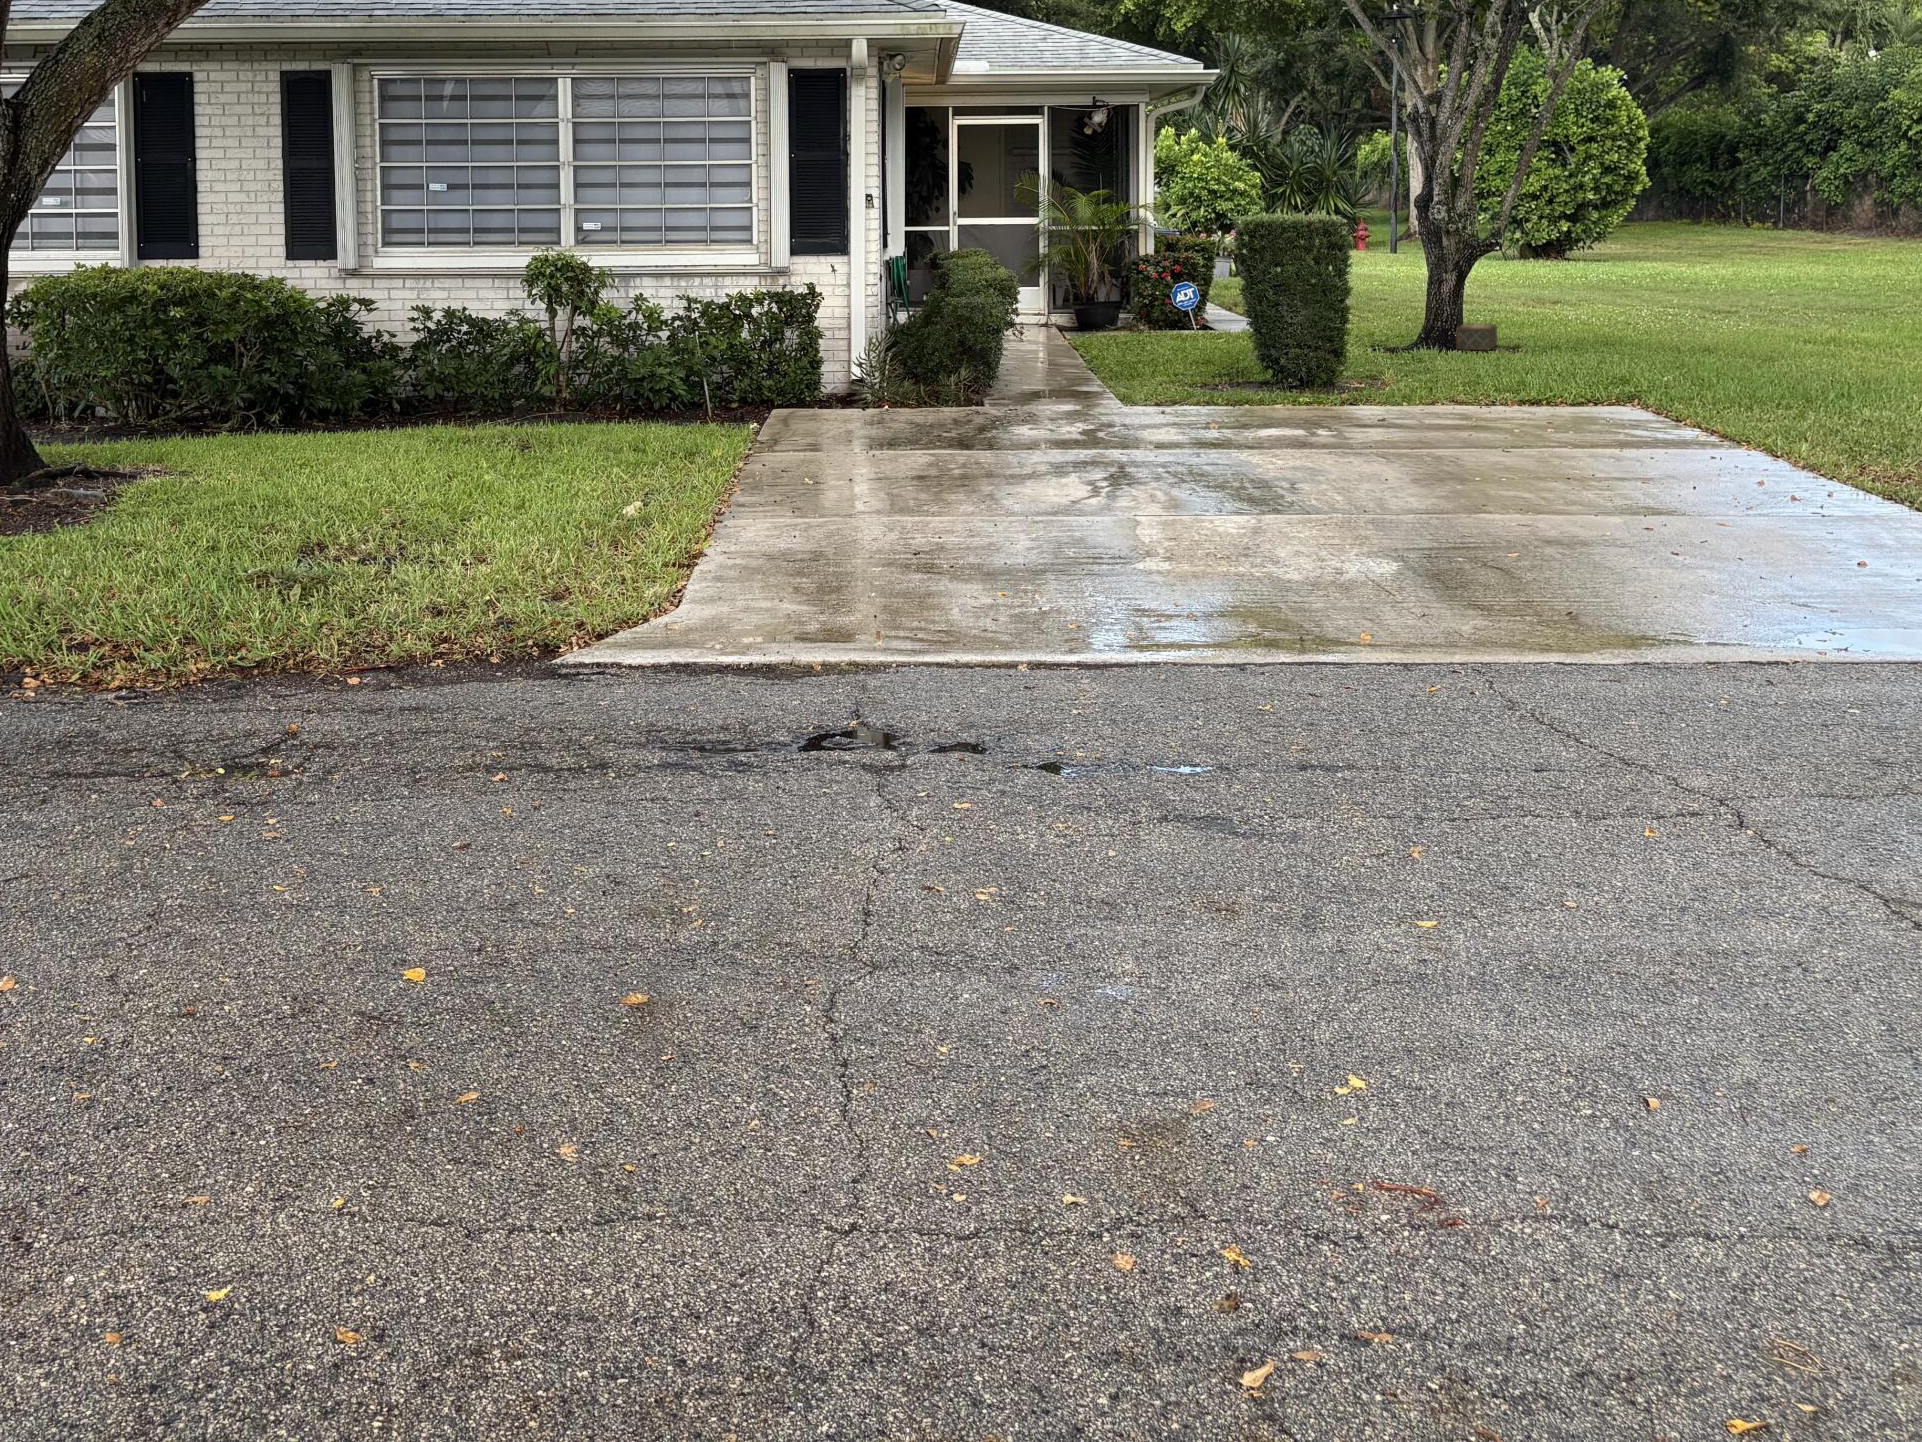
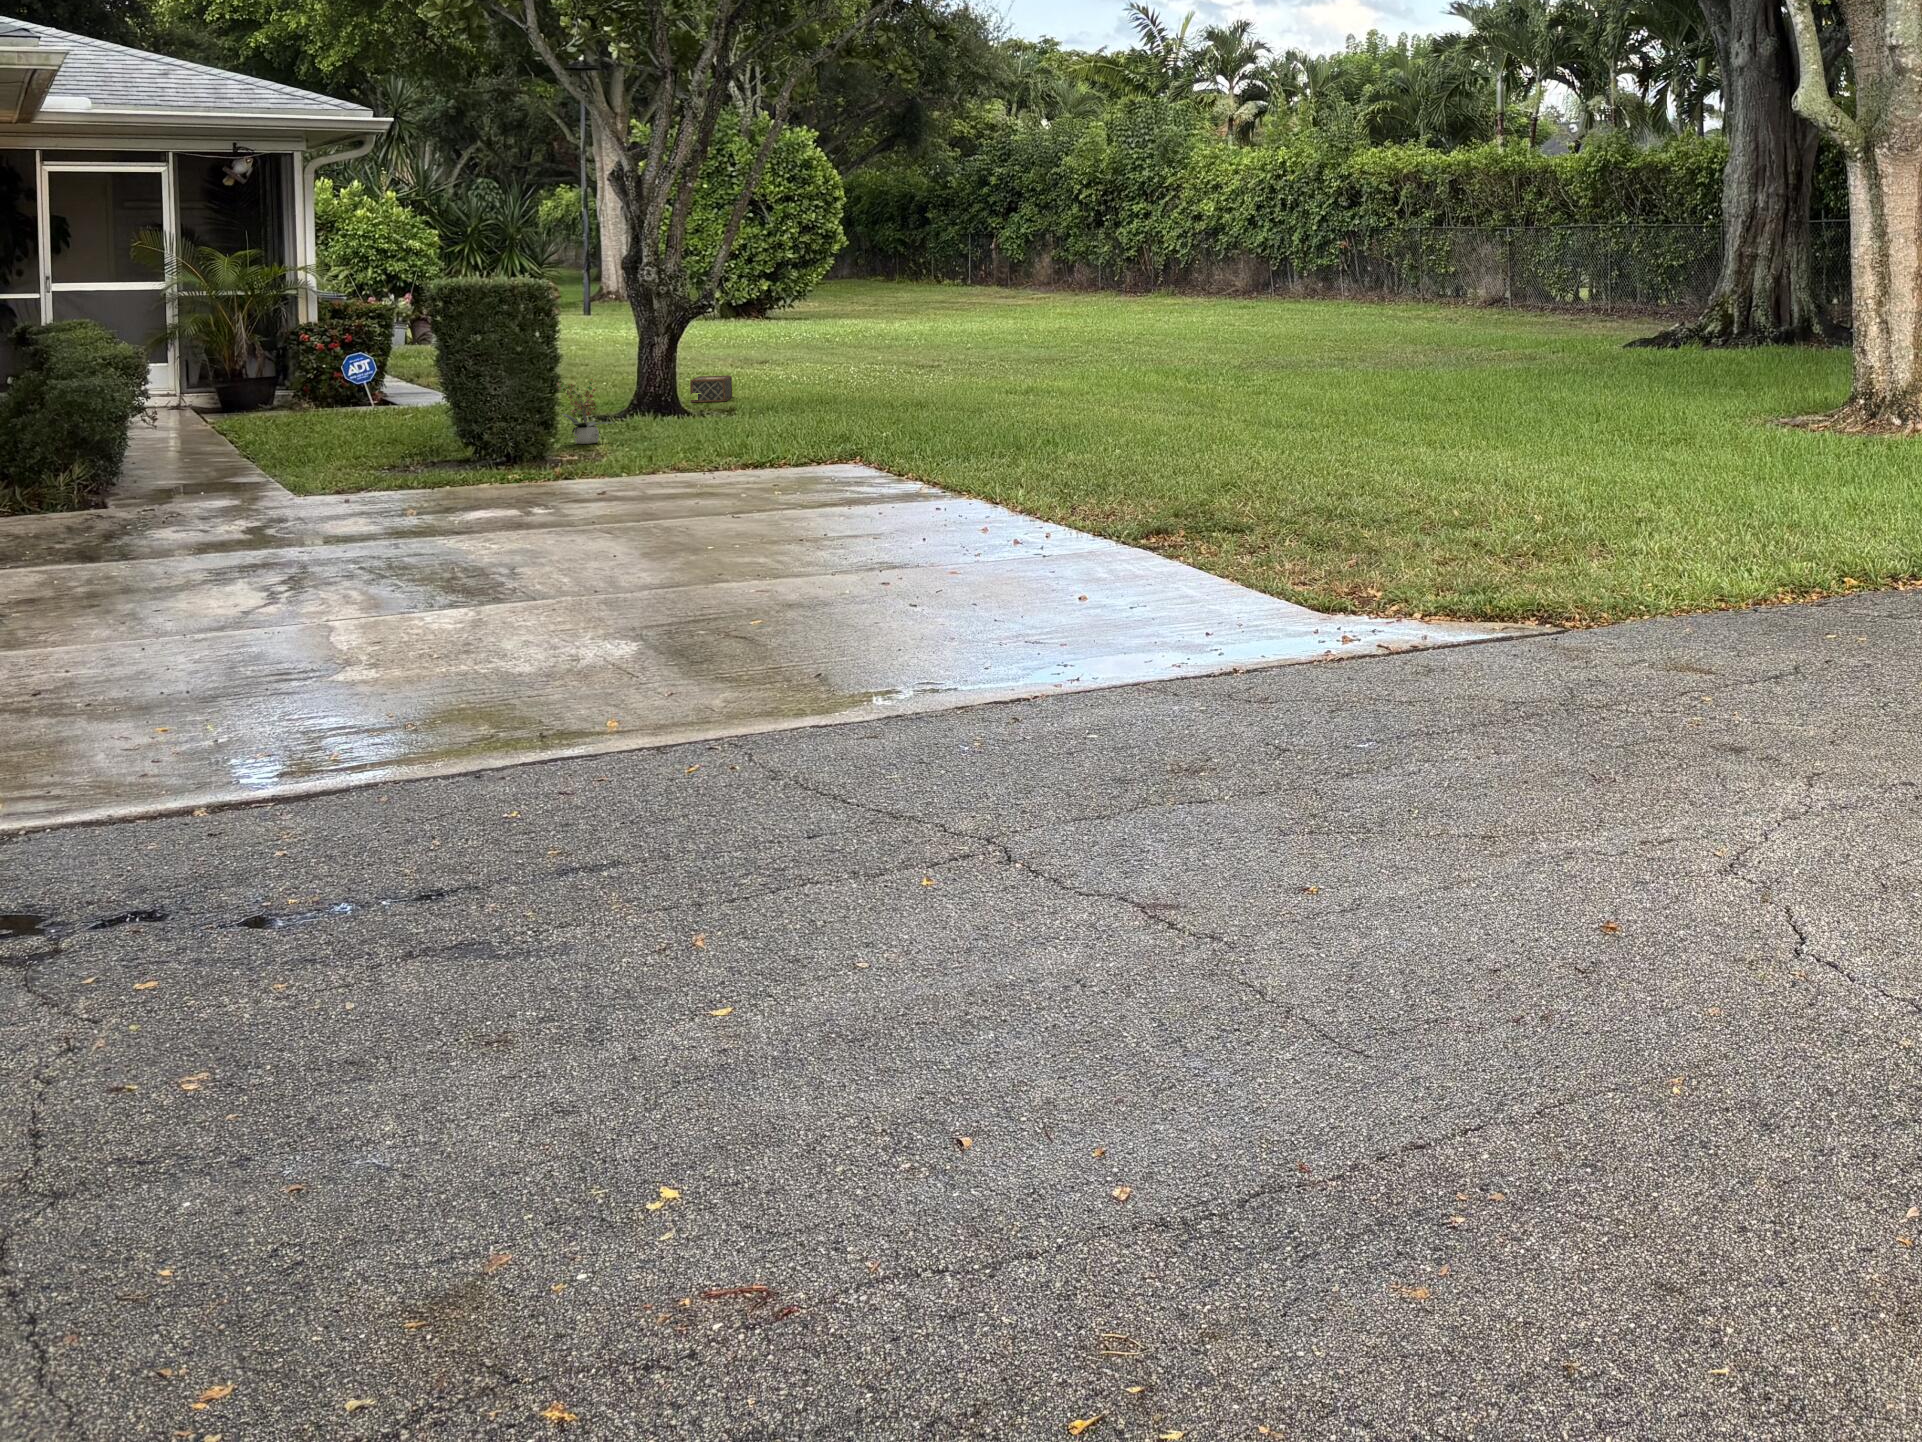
potted plant: none [1331,327,1383,389] -> present [559,379,614,444]

